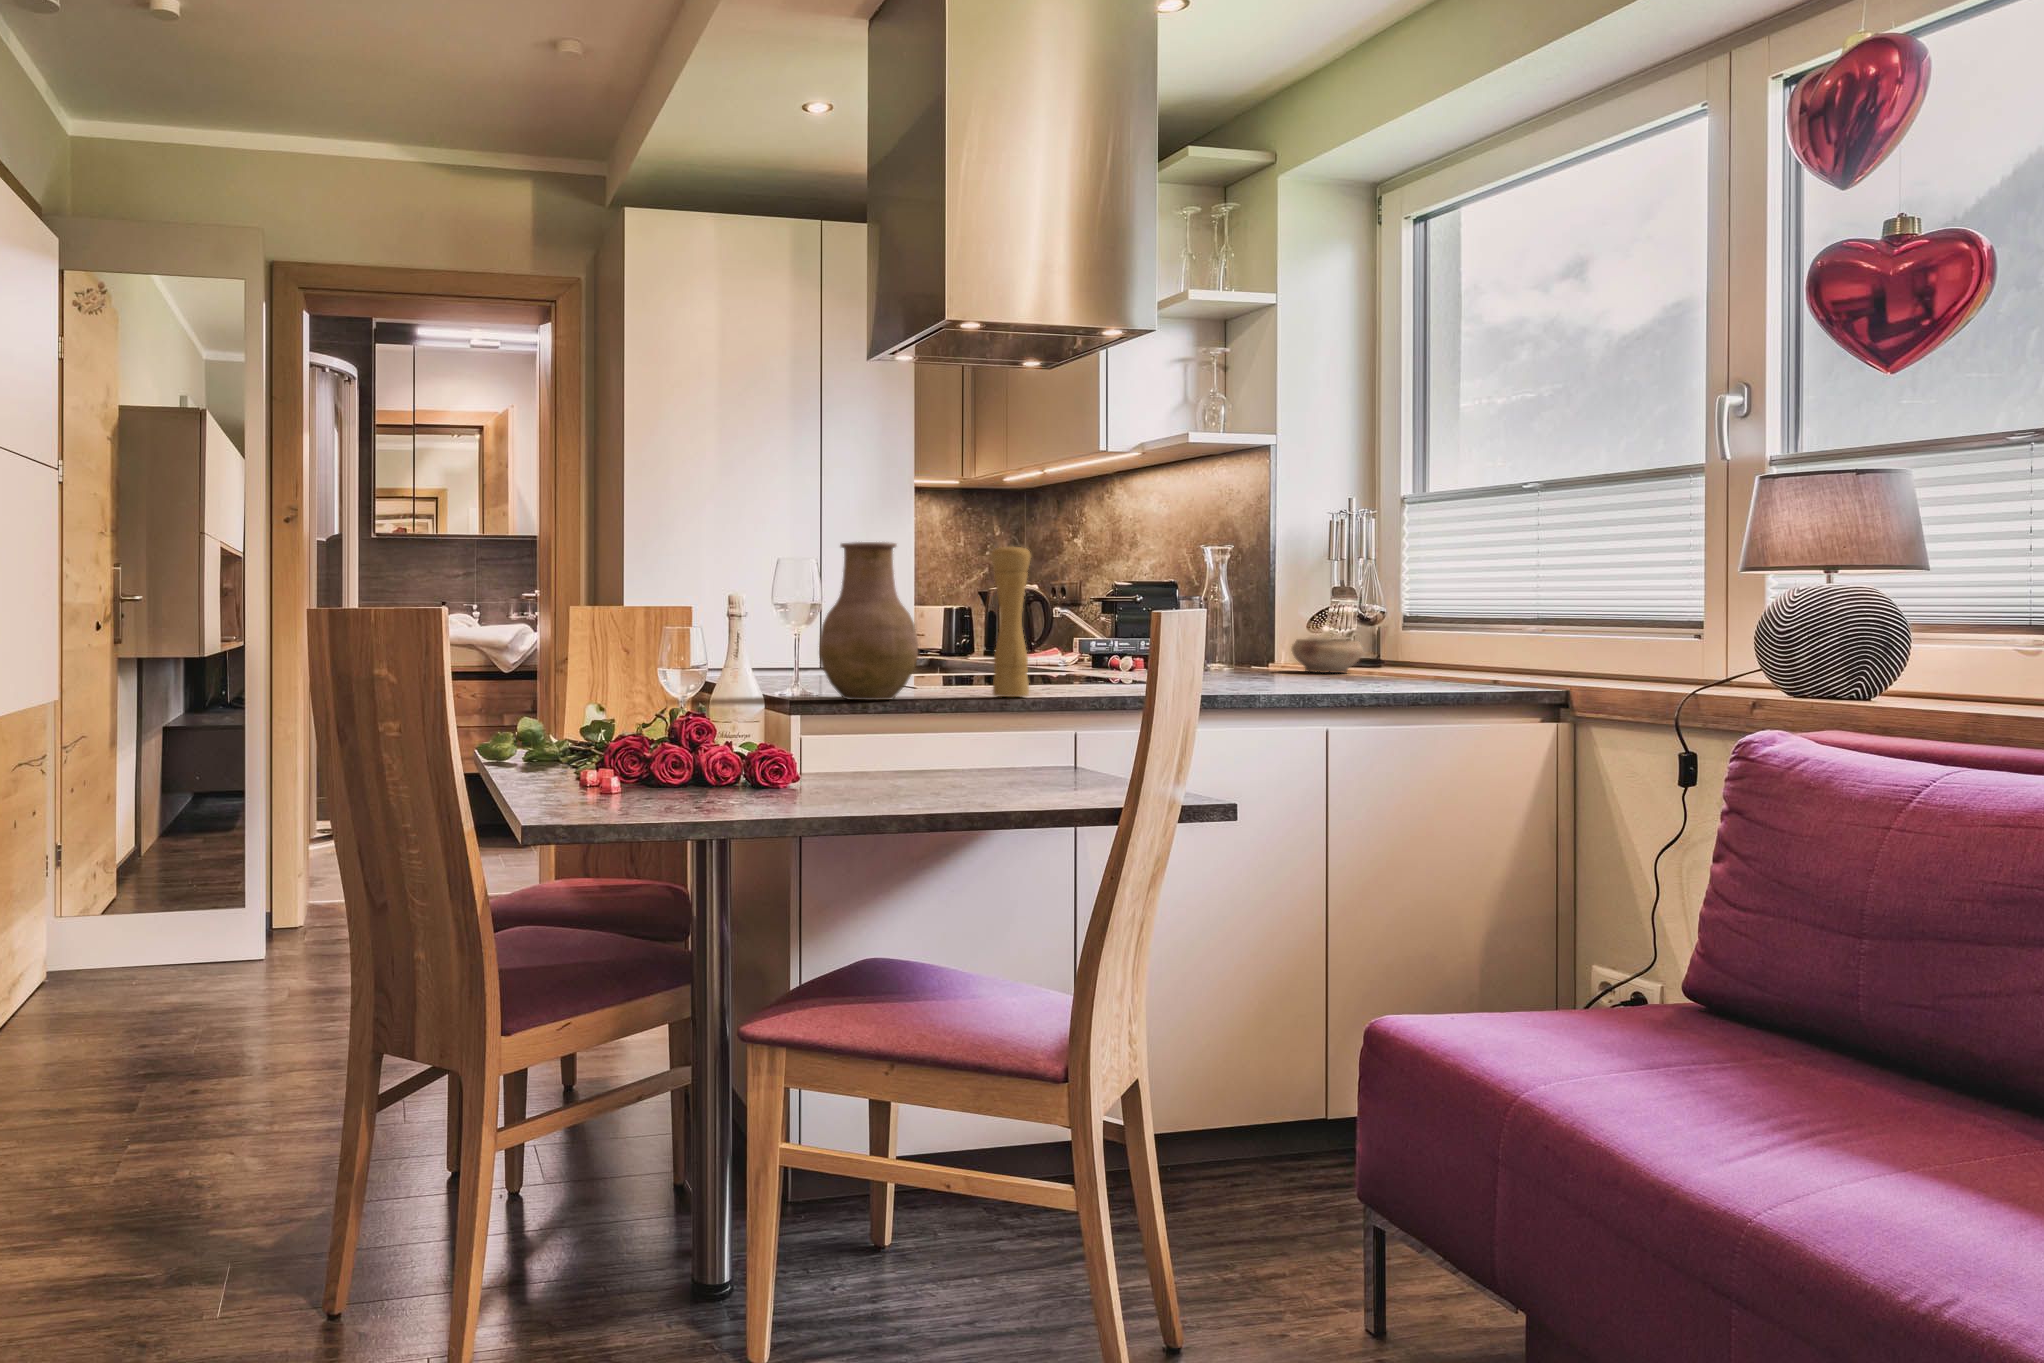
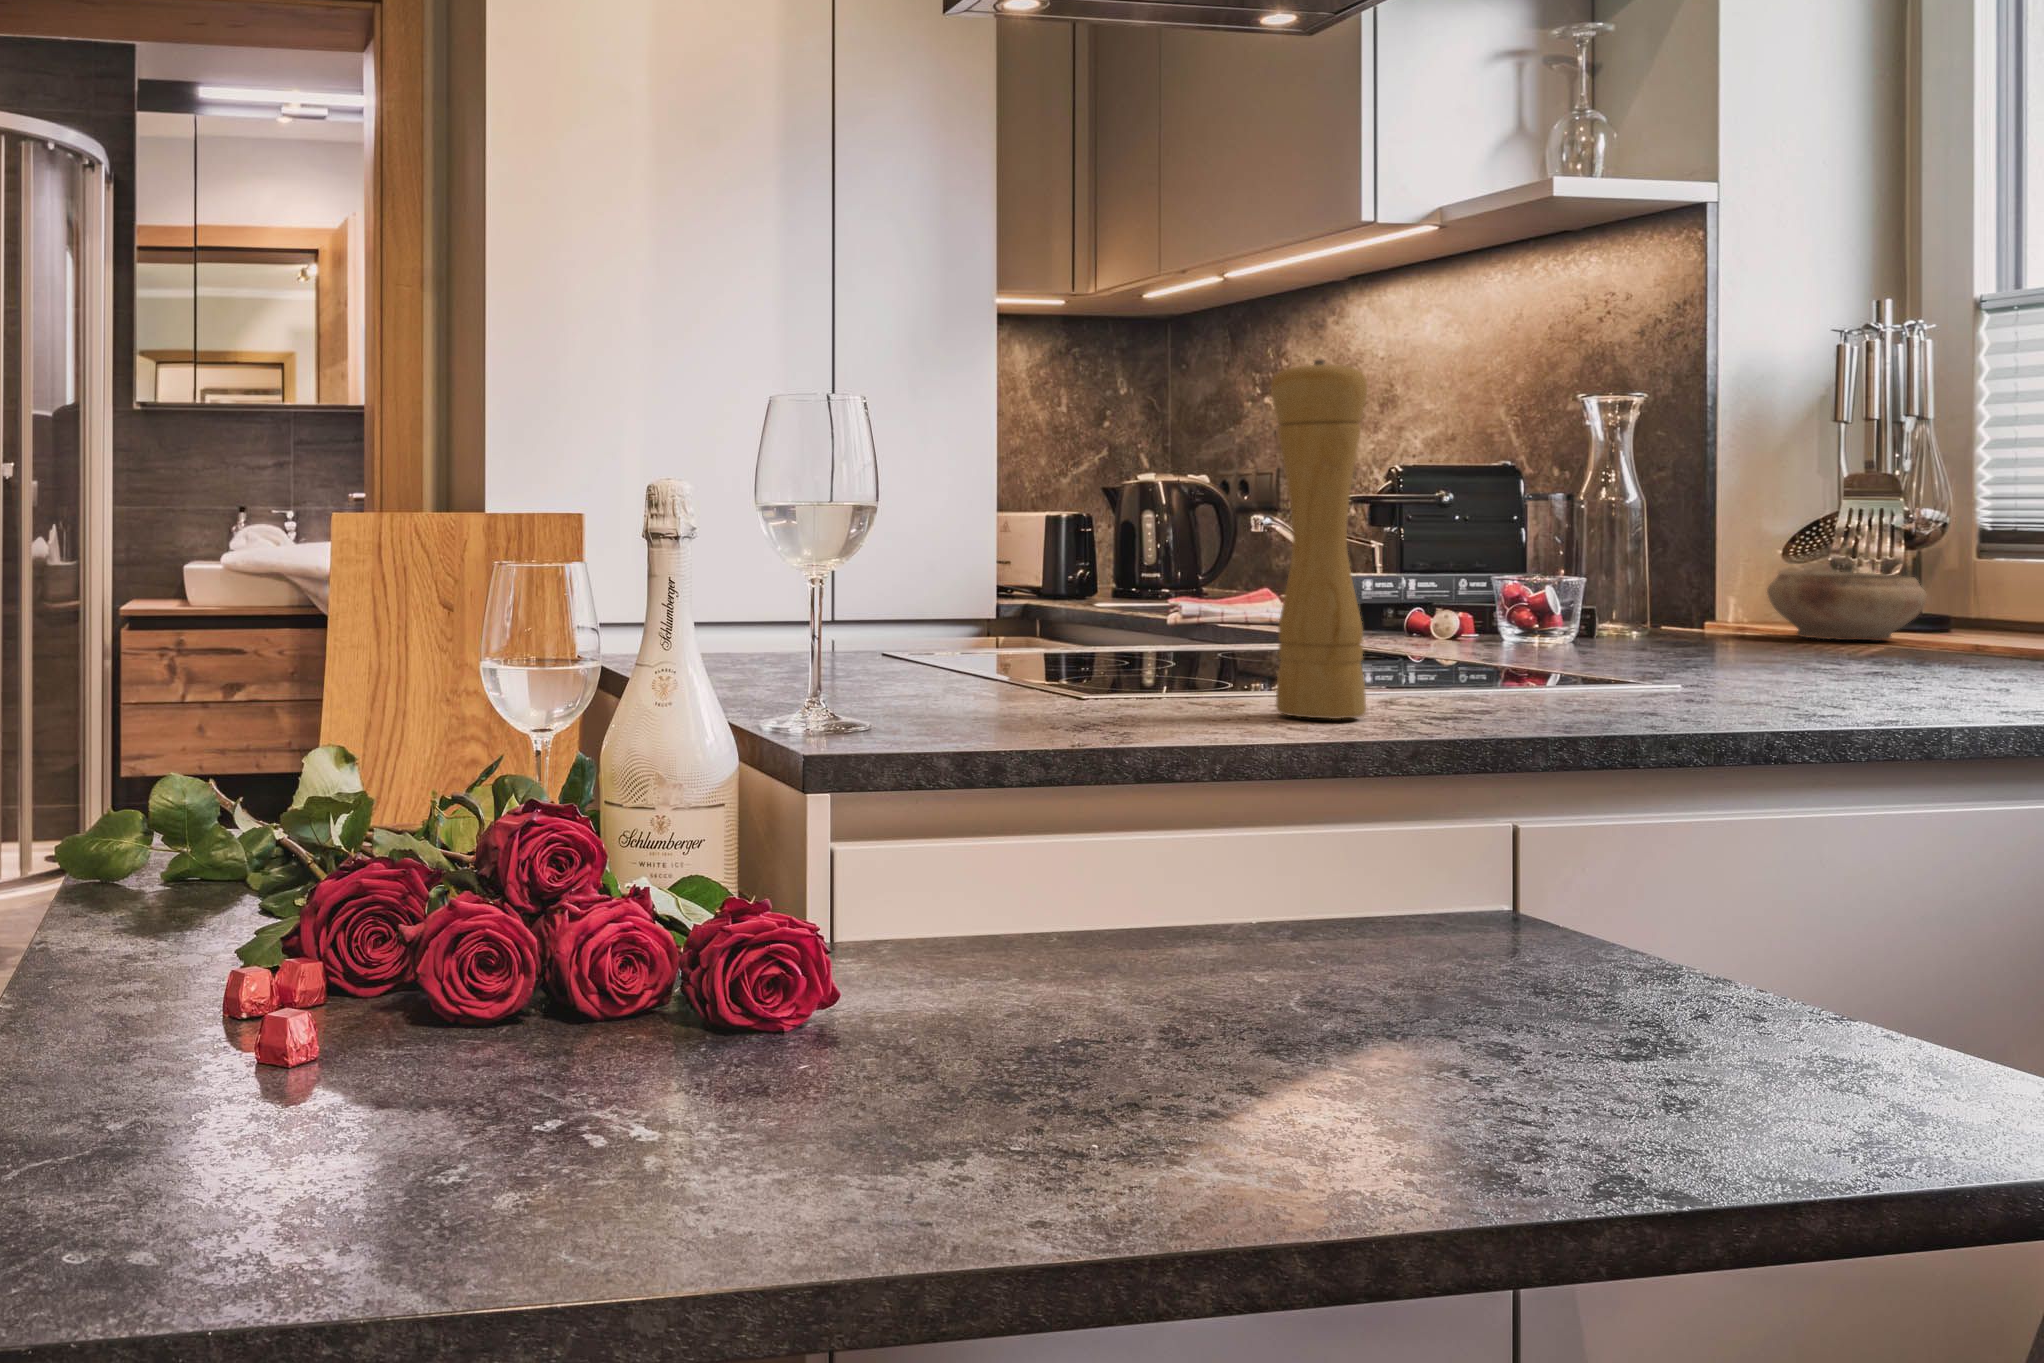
vase: present [819,542,918,700] -> none [871,350,1111,730]

